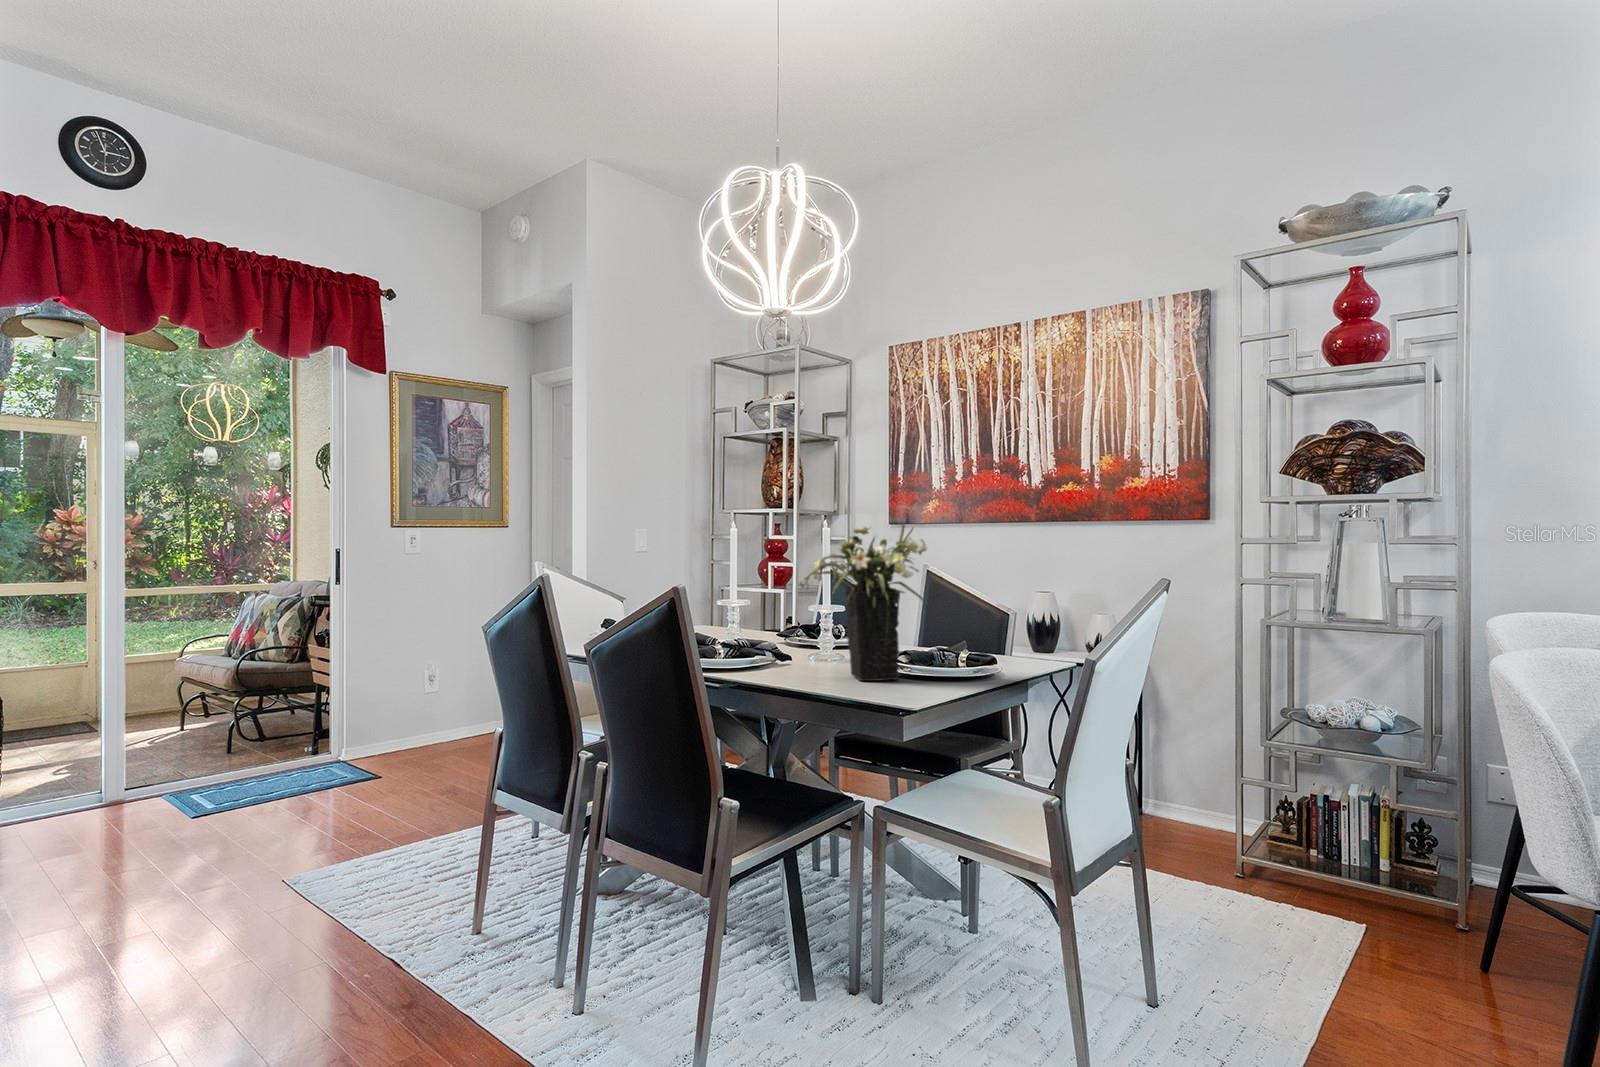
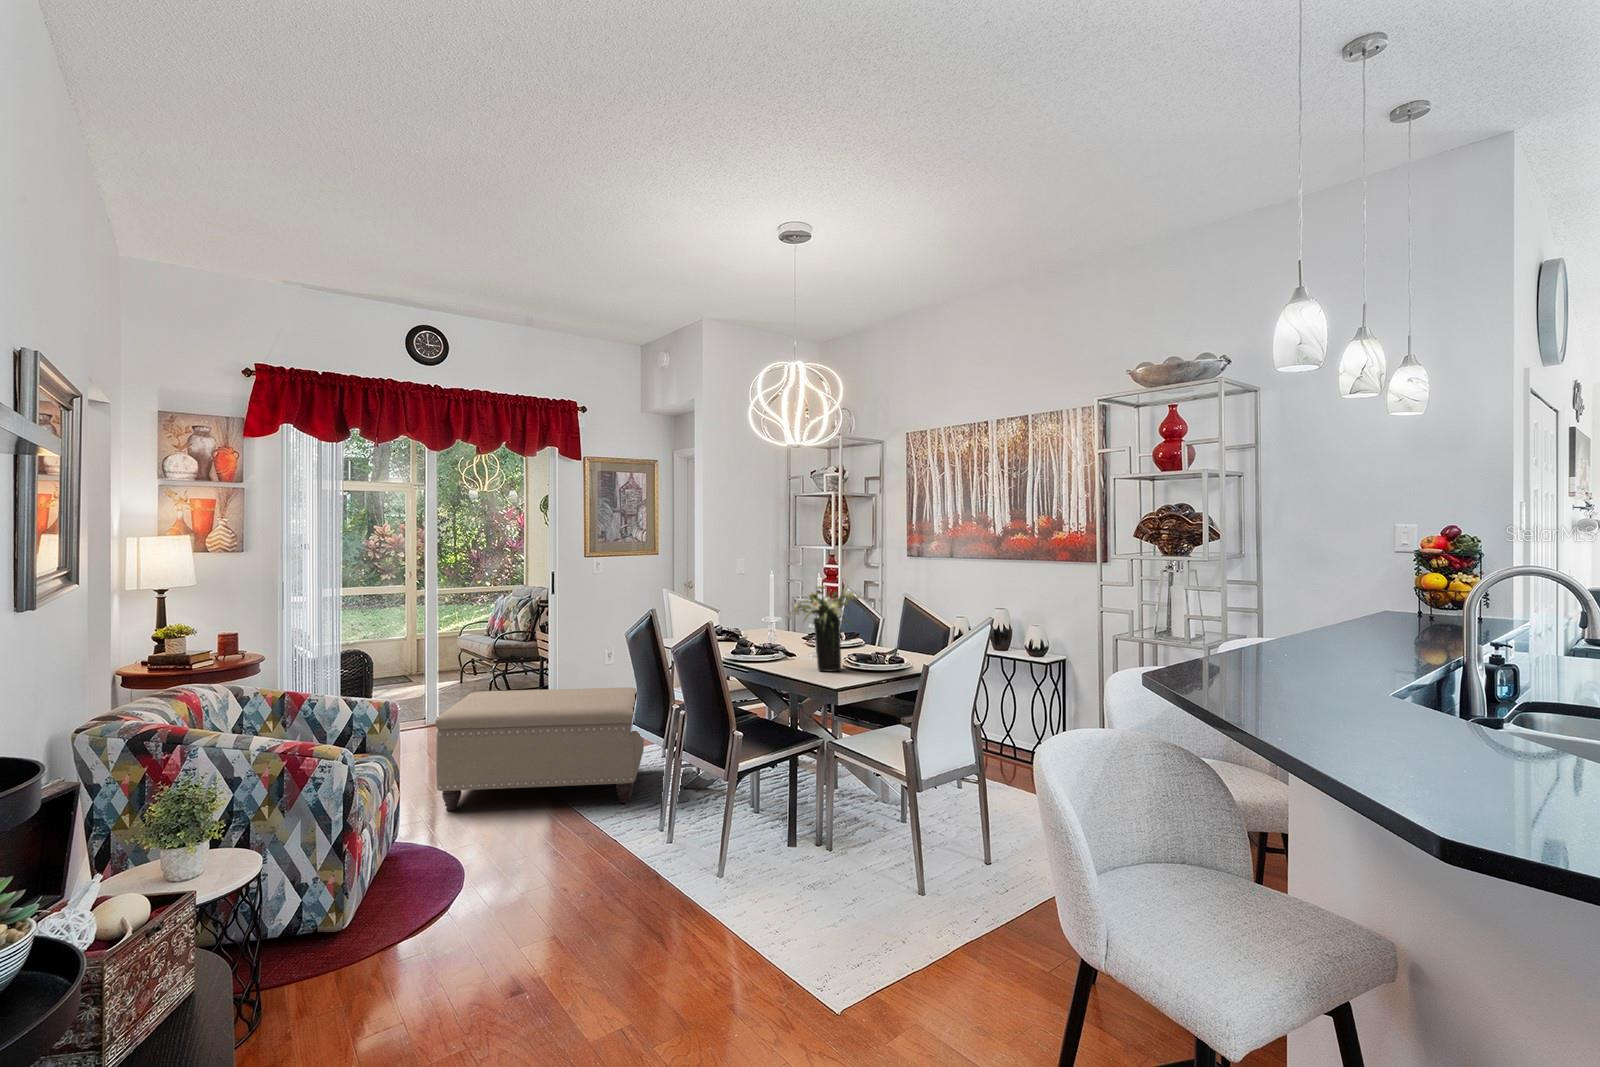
ottoman: none [95,725,505,973] -> present [435,687,644,811]

